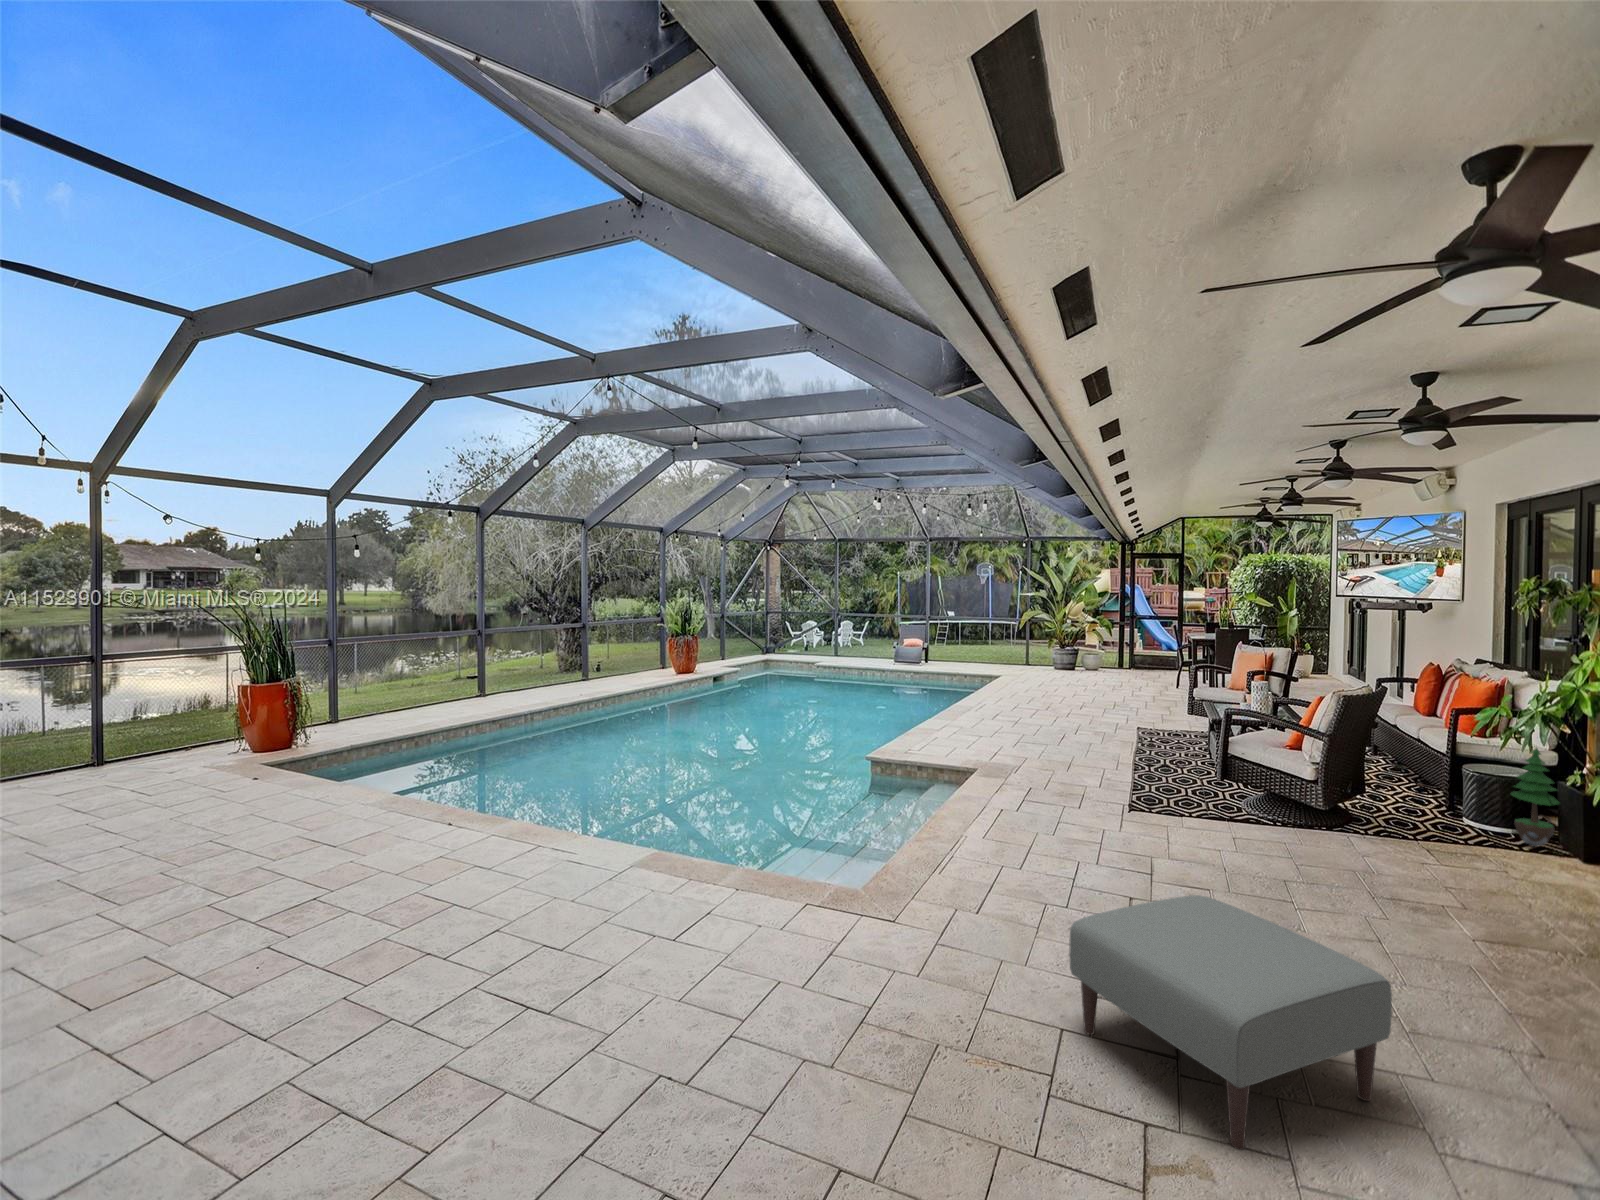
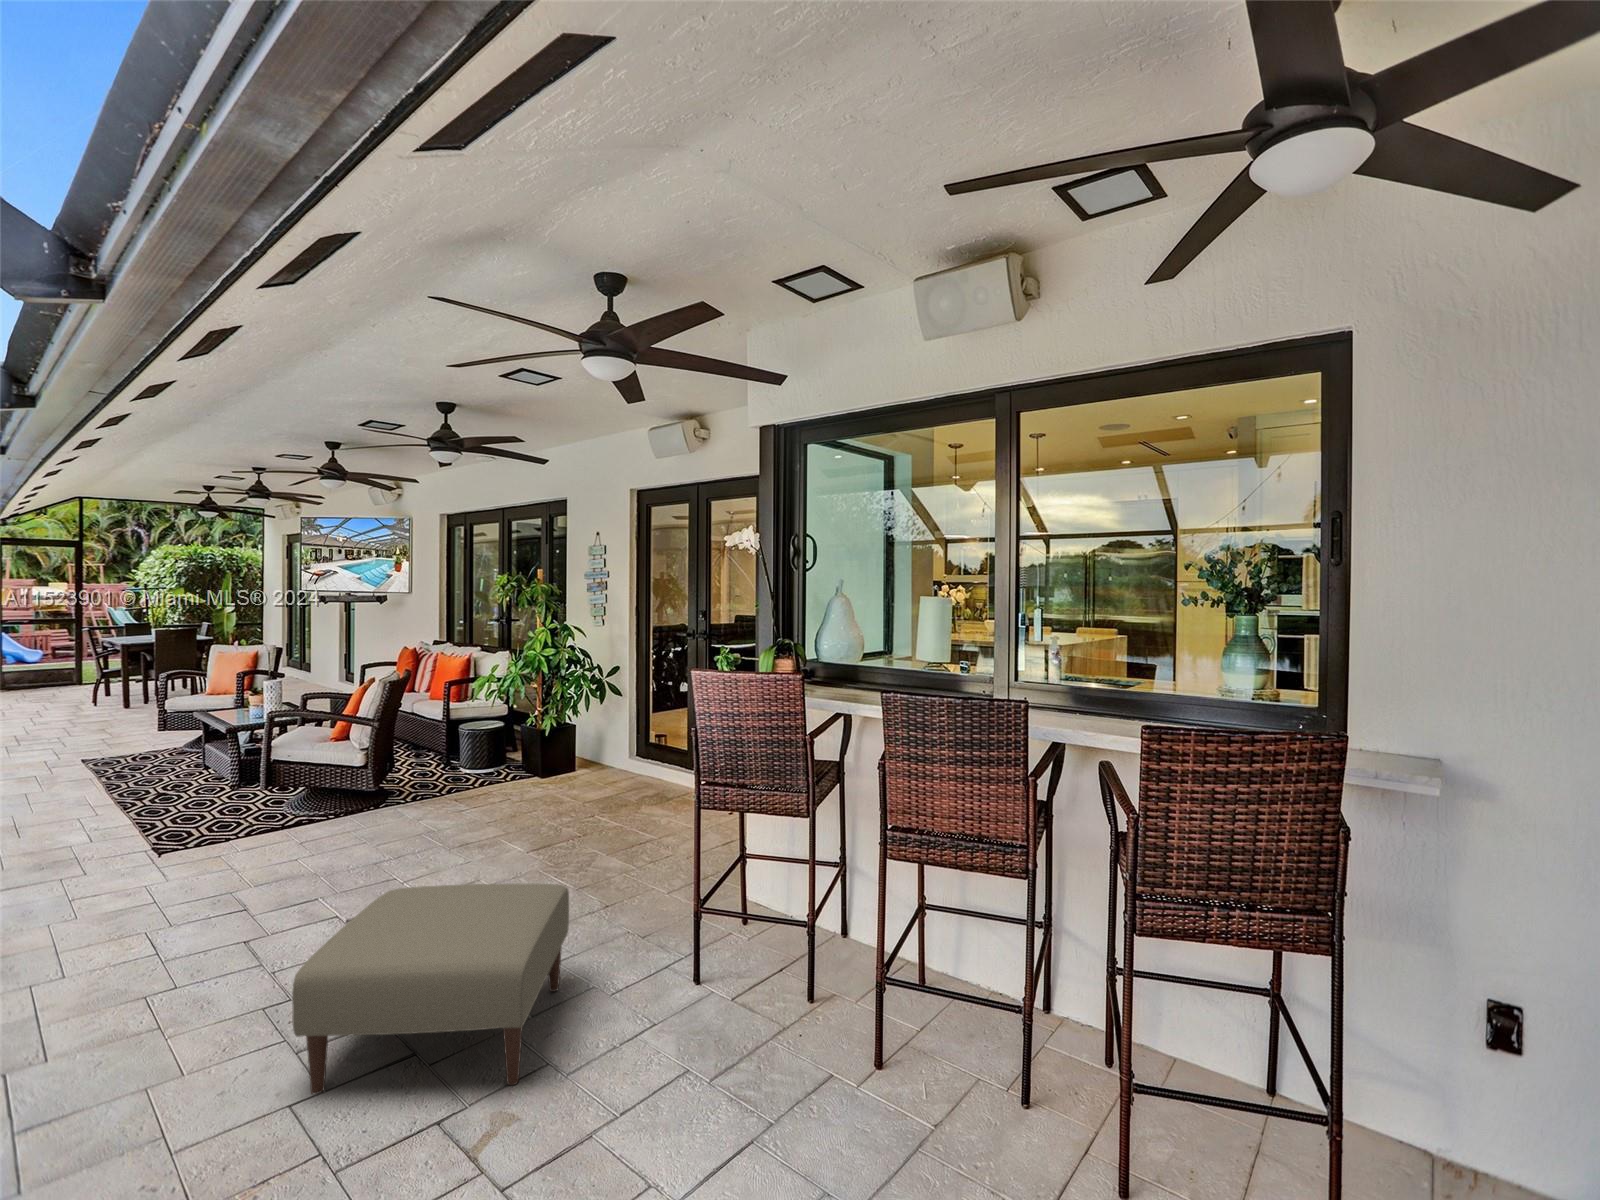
potted tree: present [1510,748,1559,847] -> none [495,700,524,776]

